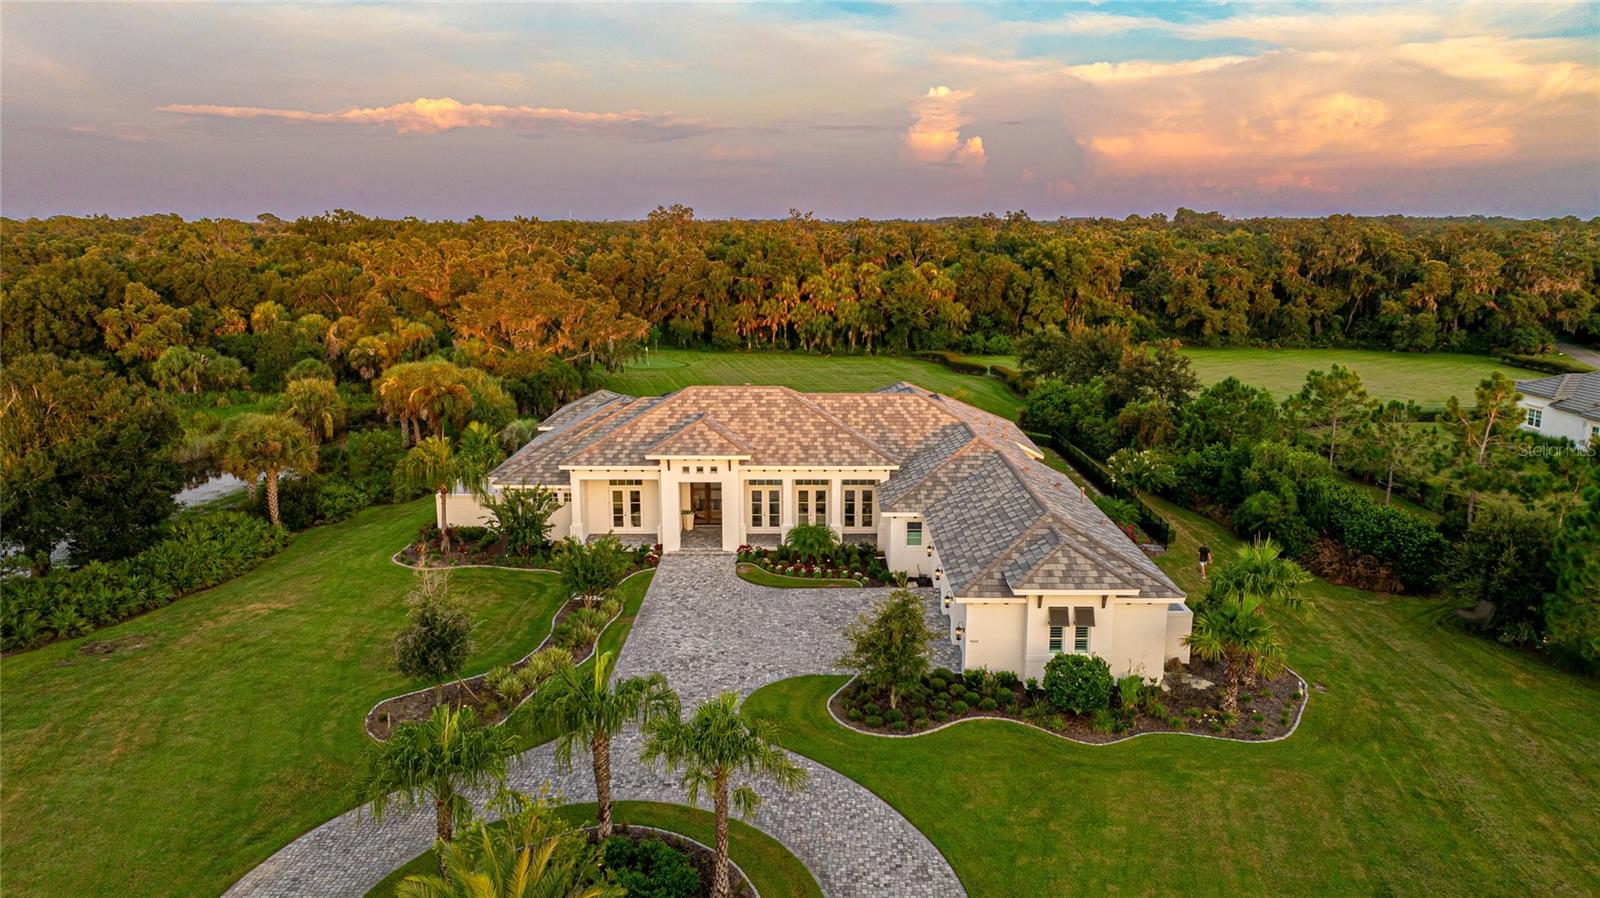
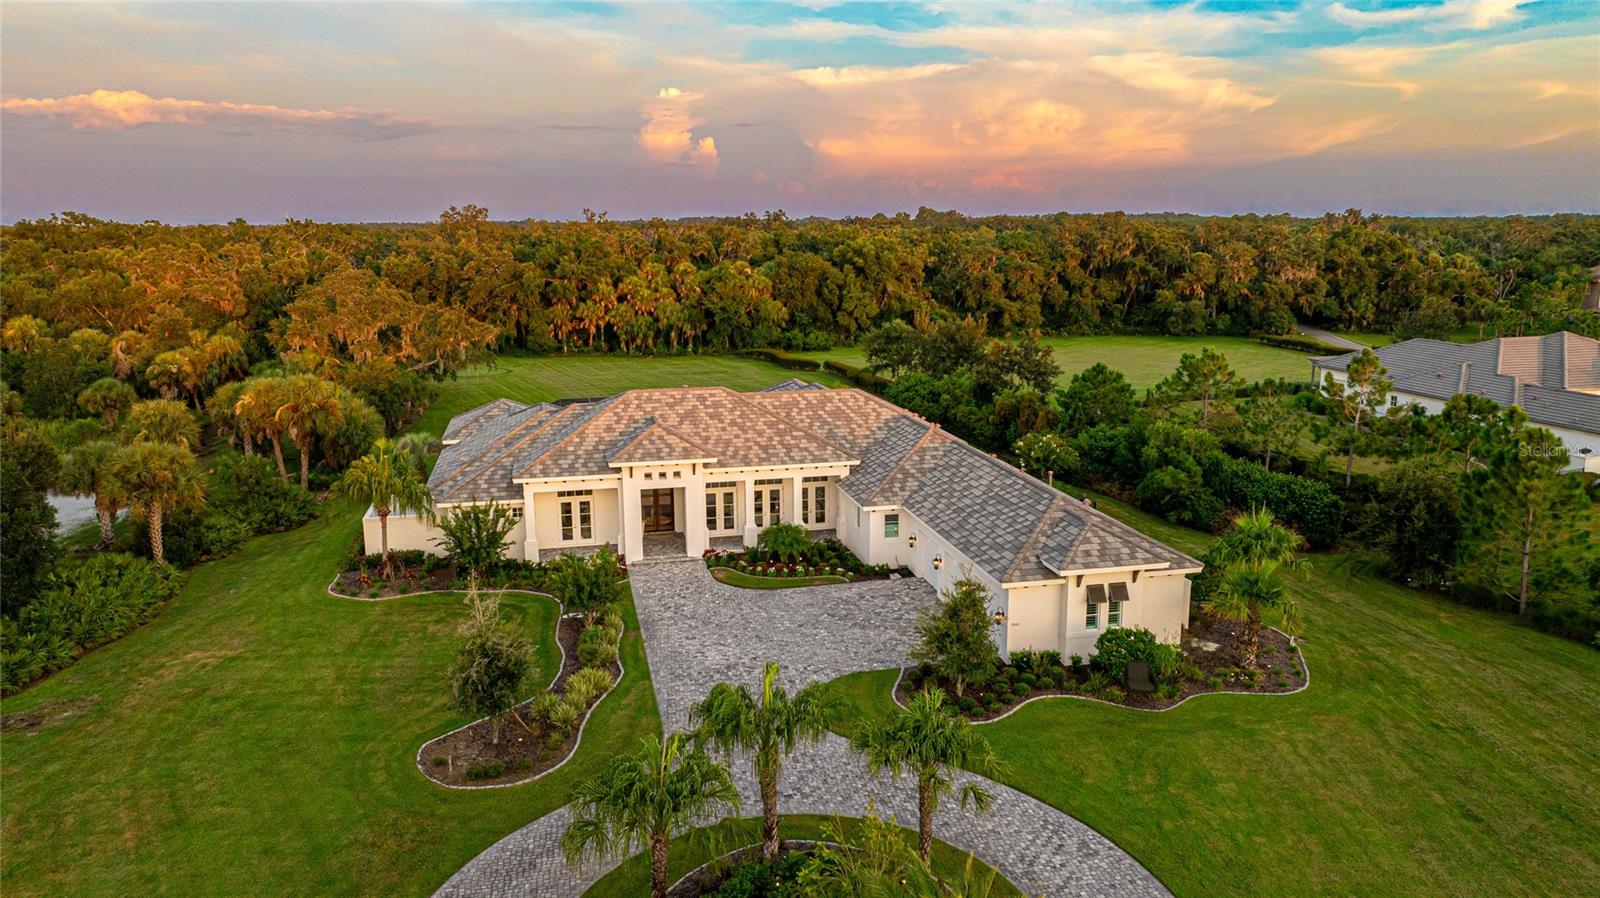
lounge chair: present [1454,600,1496,631] -> present [1122,660,1159,707]

